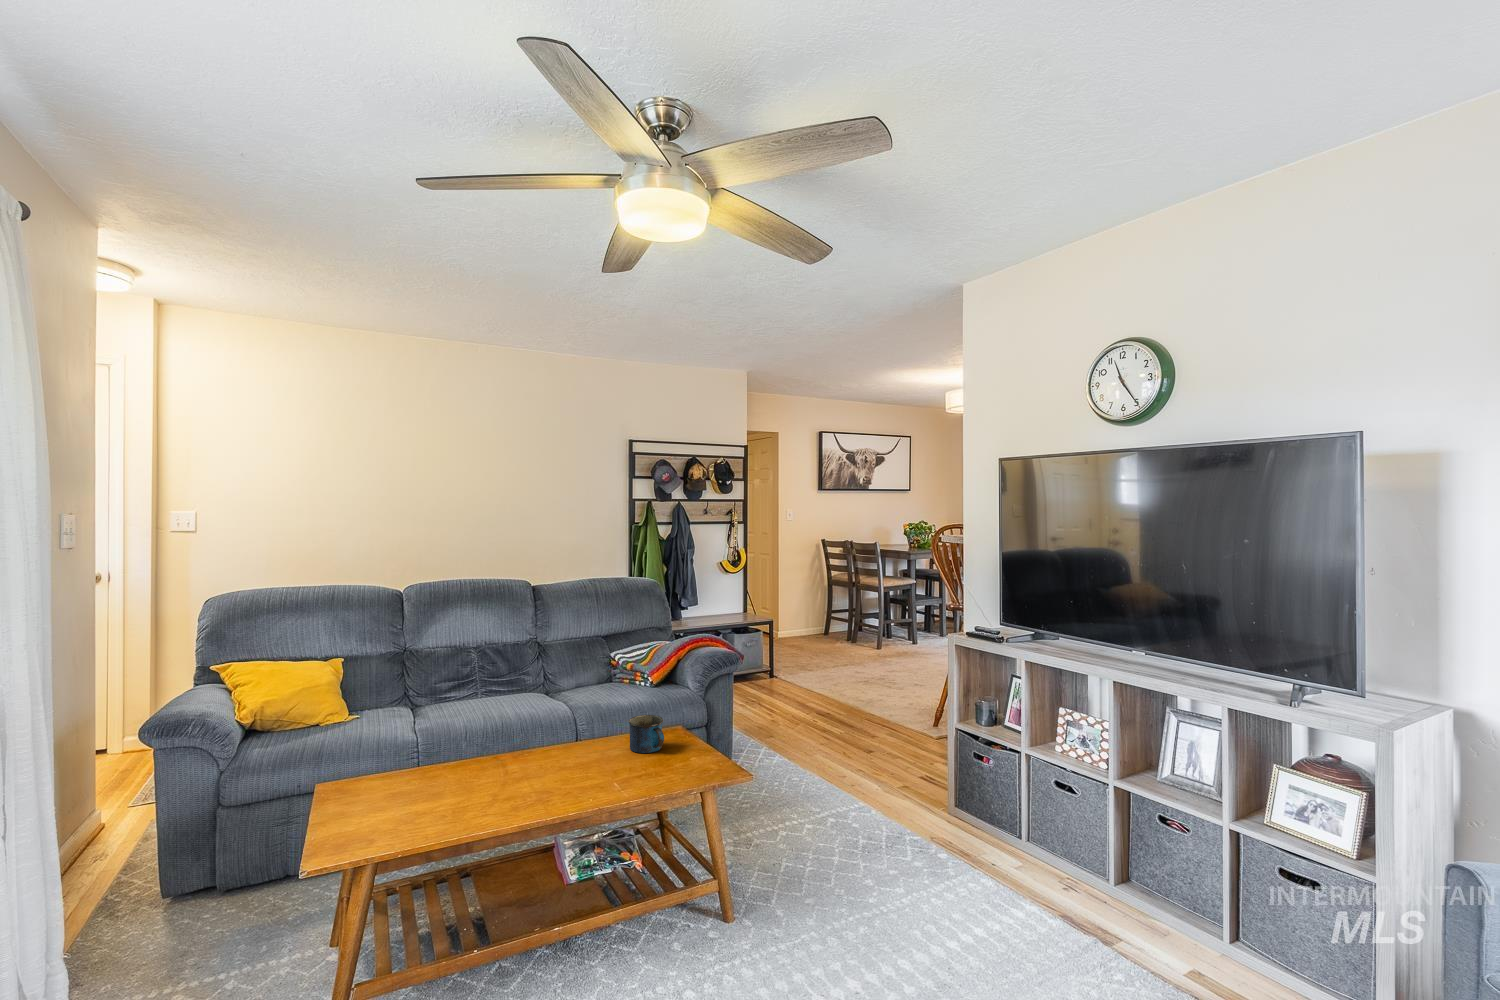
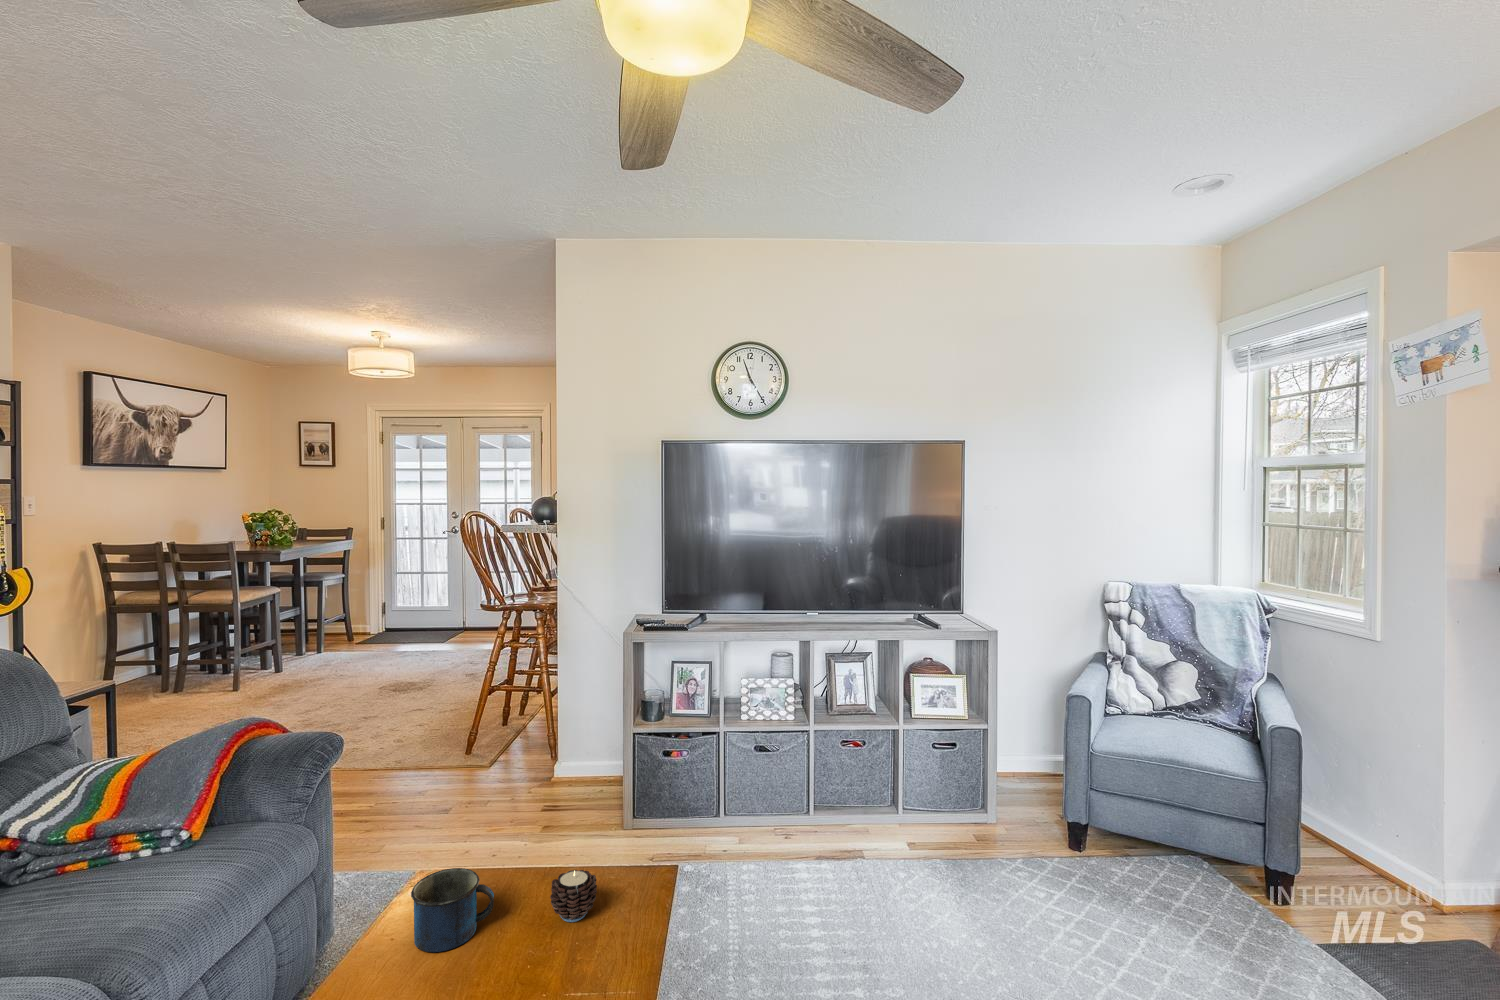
candle: none [670,739,699,770] -> present [550,870,597,922]

